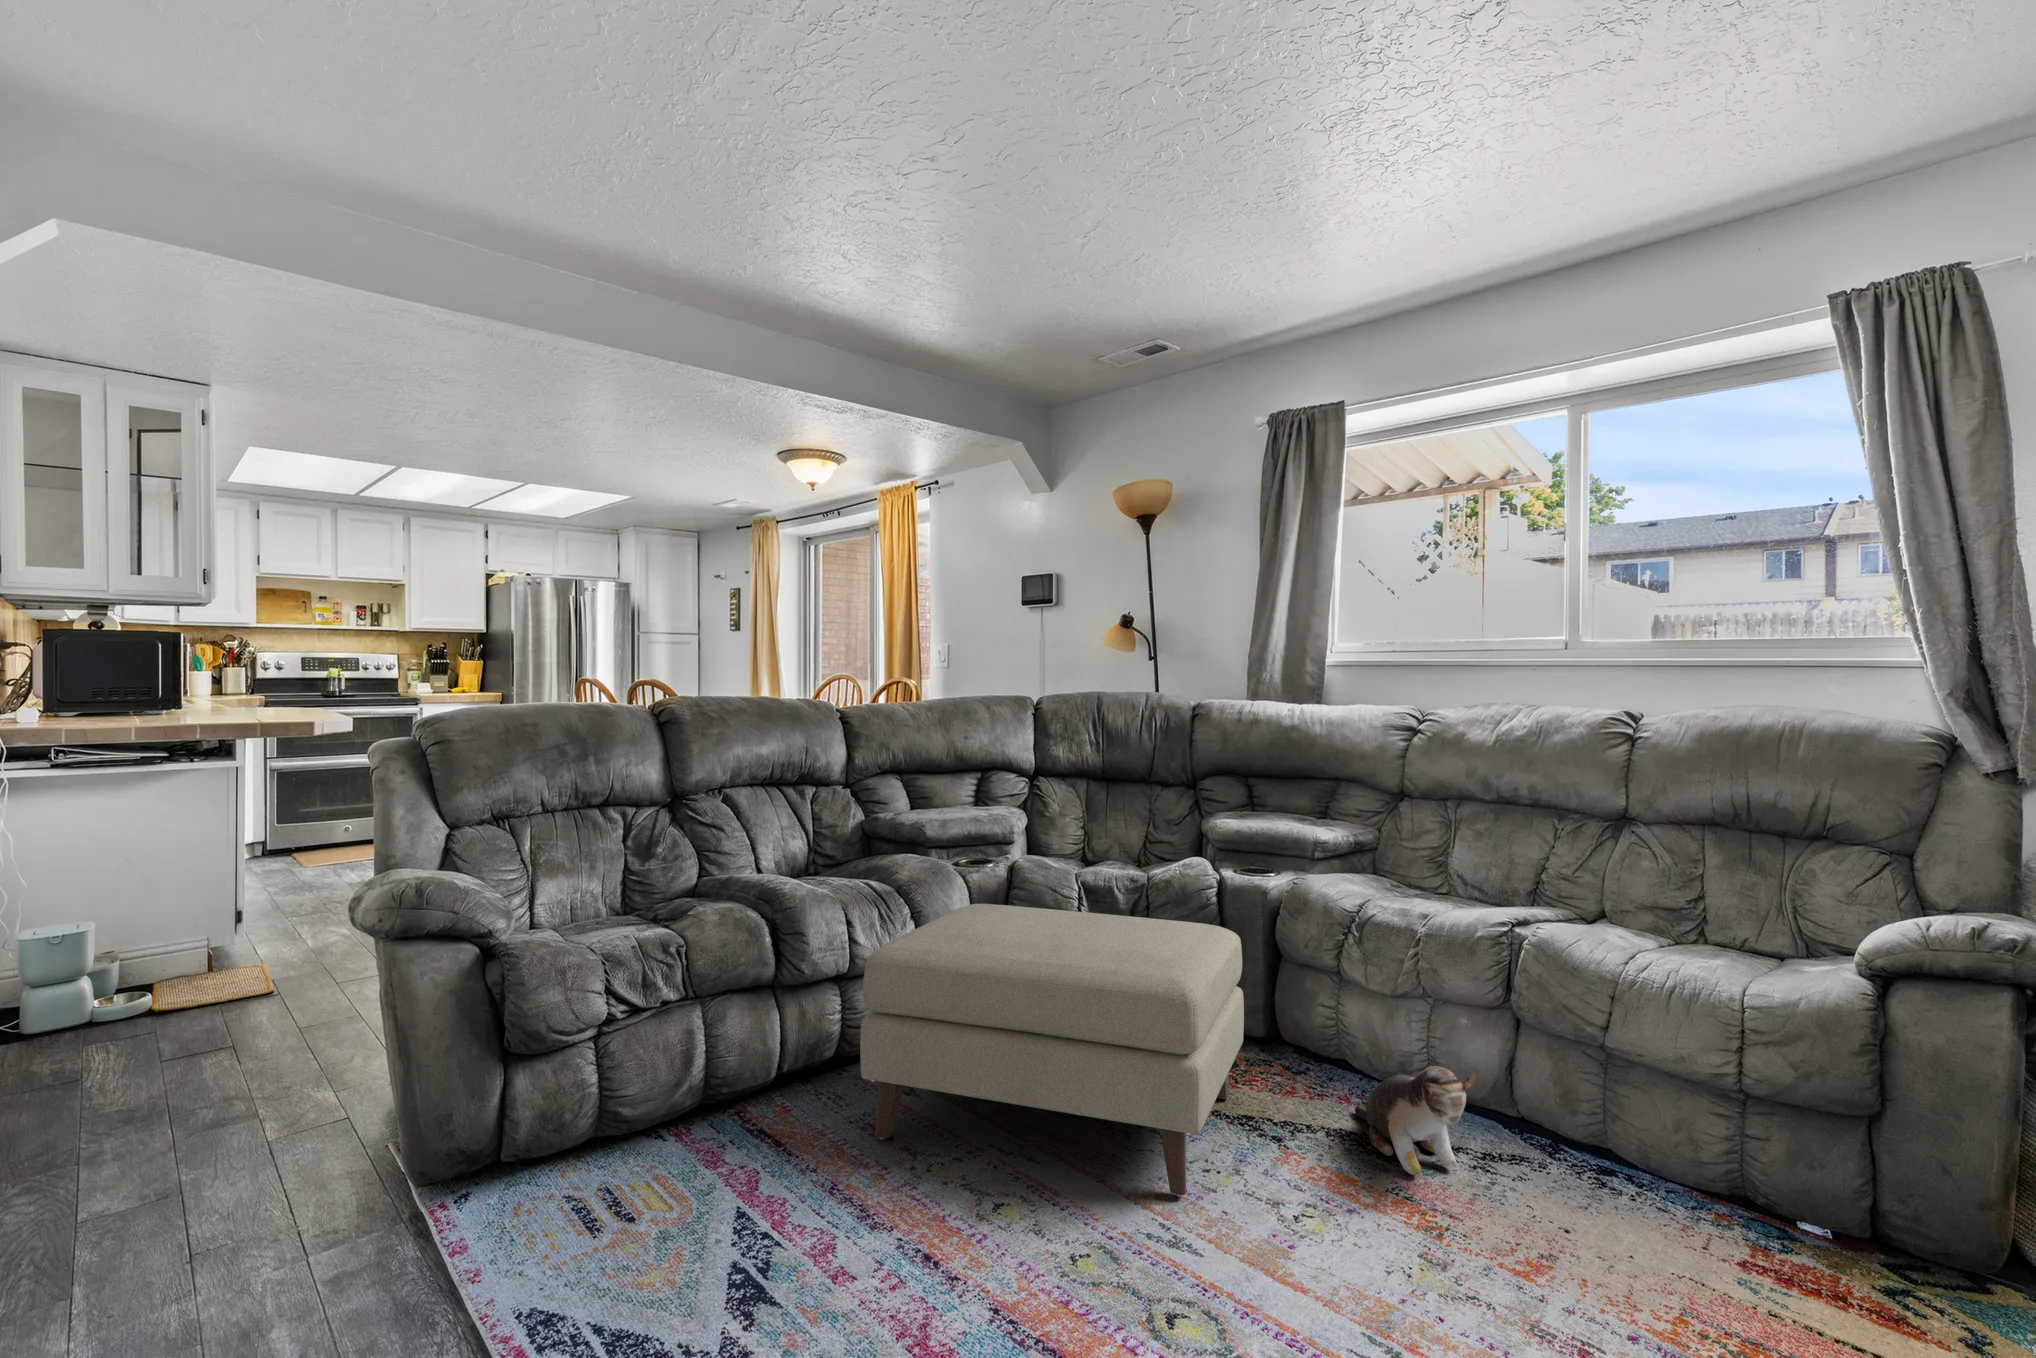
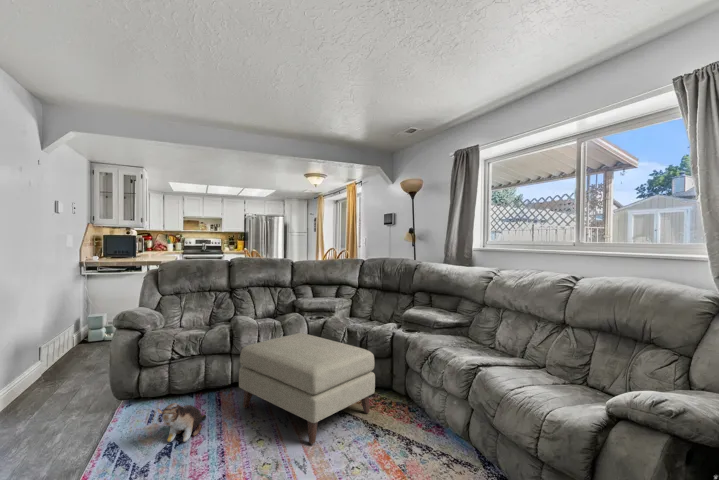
plush toy: present [1355,1066,1476,1174] -> present [158,403,206,442]

